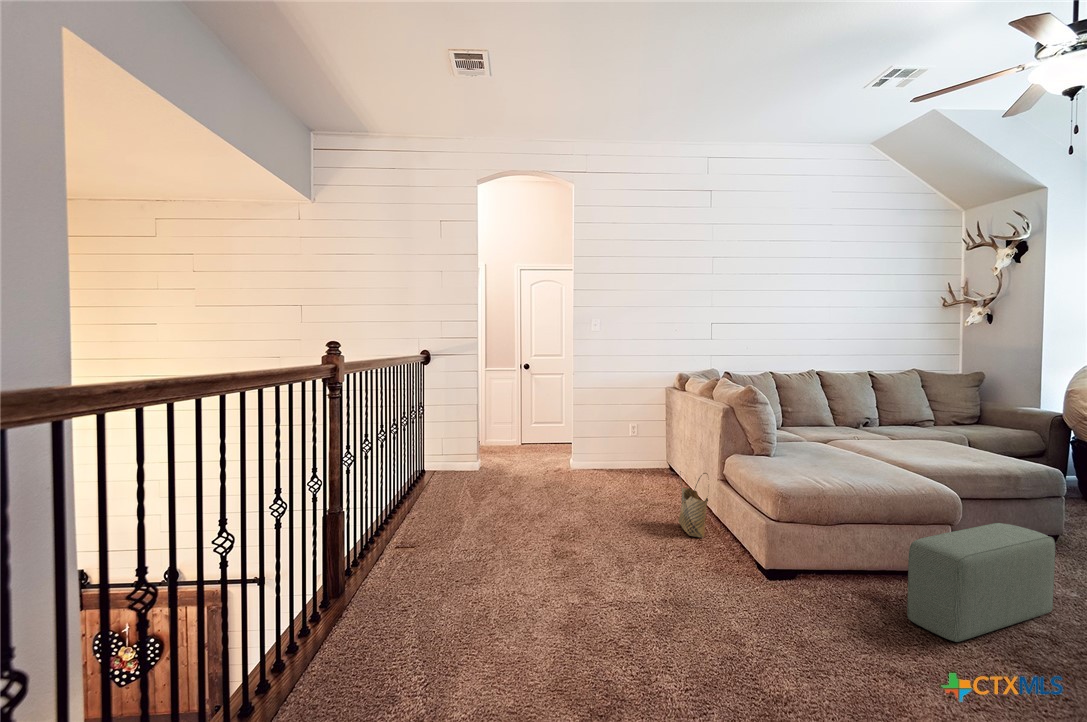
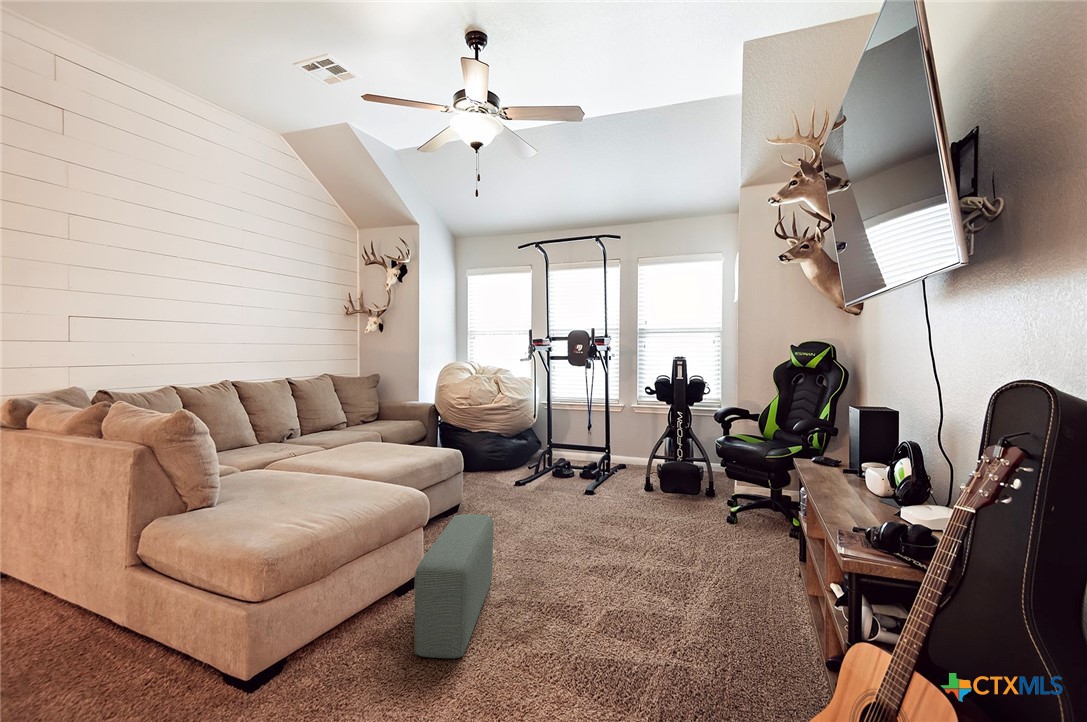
woven basket: present [679,471,709,538] -> none [38,562,110,685]

